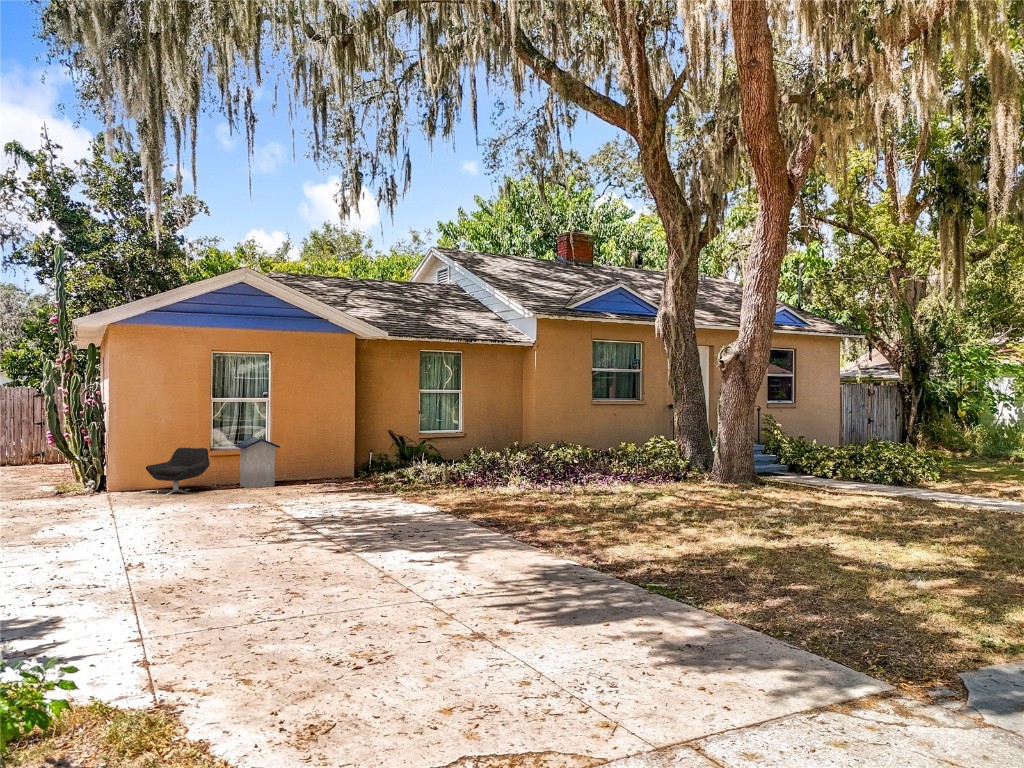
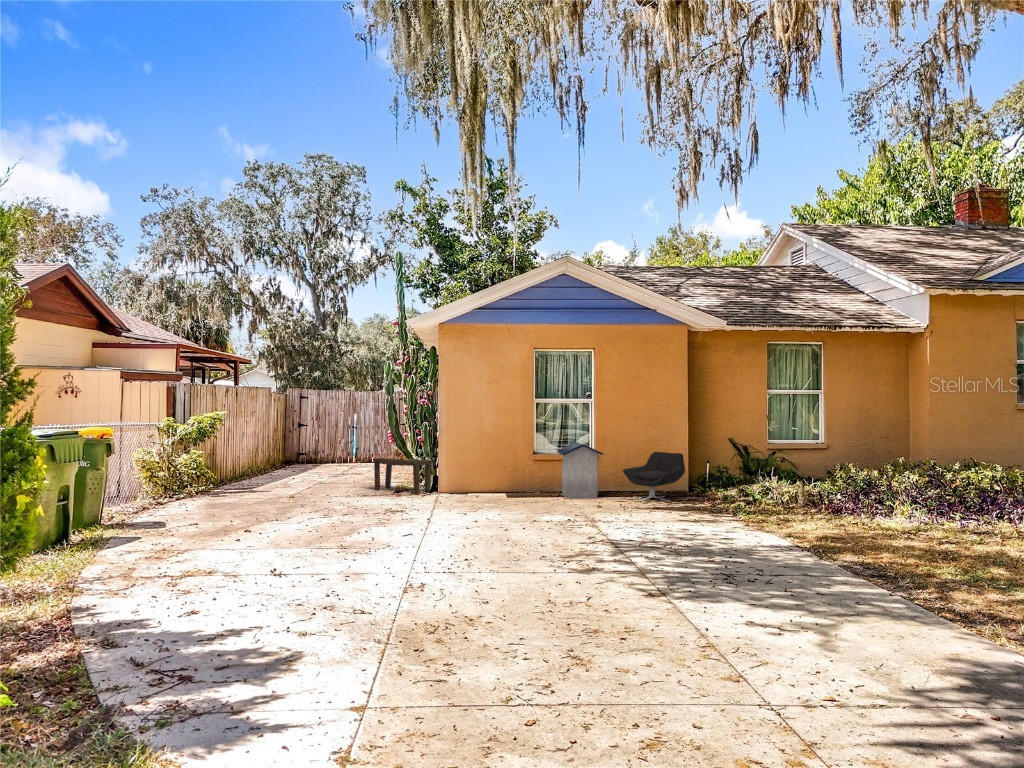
lounge chair: present [146,448,210,496] -> present [623,452,685,501]
bench: none [34,459,104,493] -> present [374,458,432,494]

